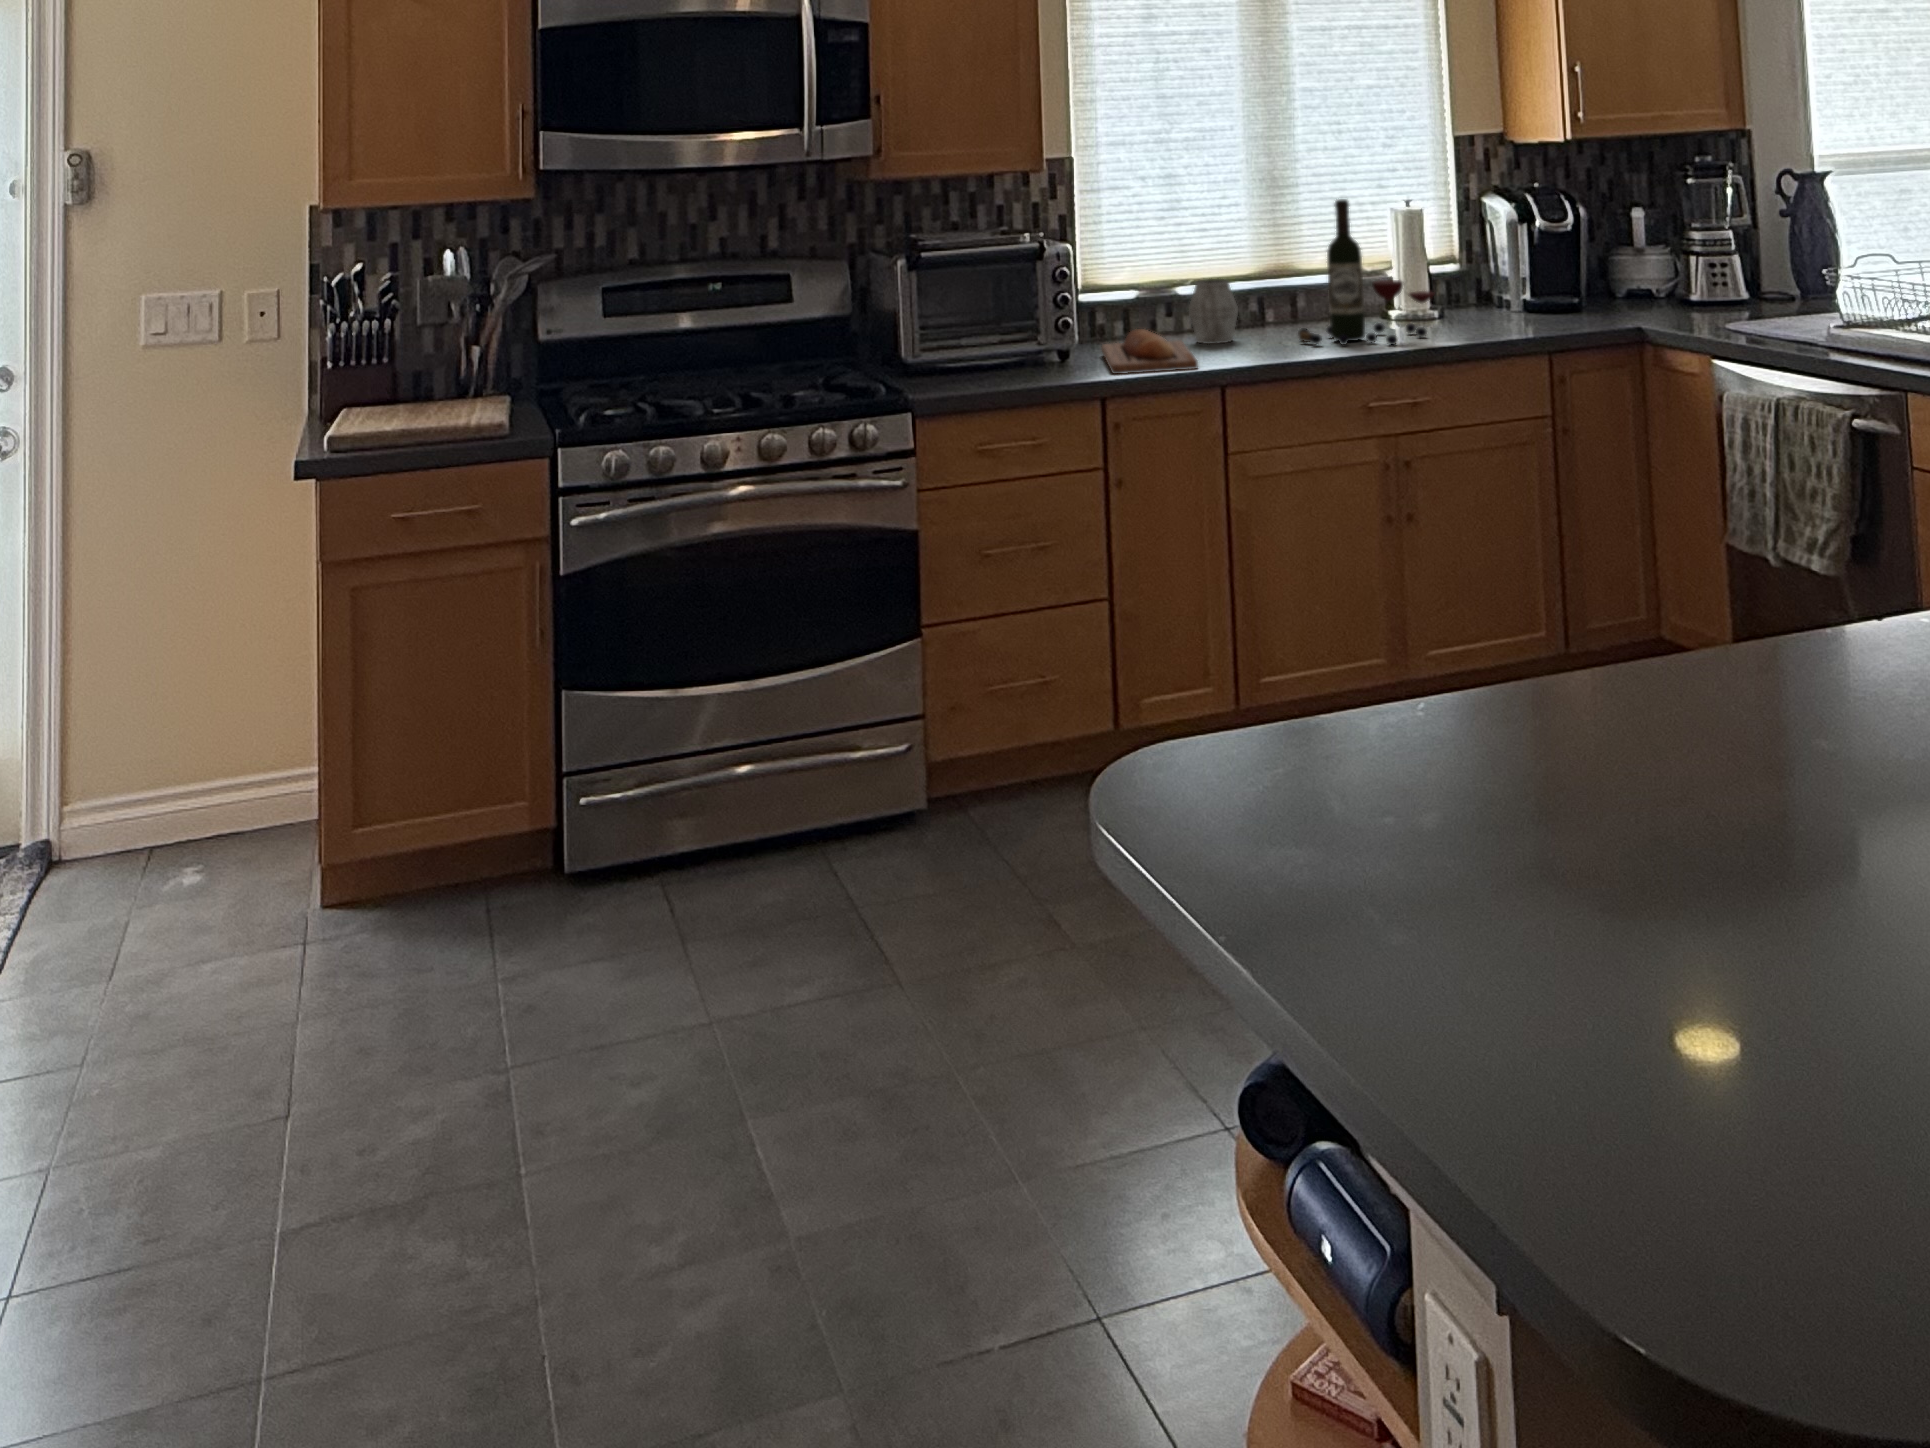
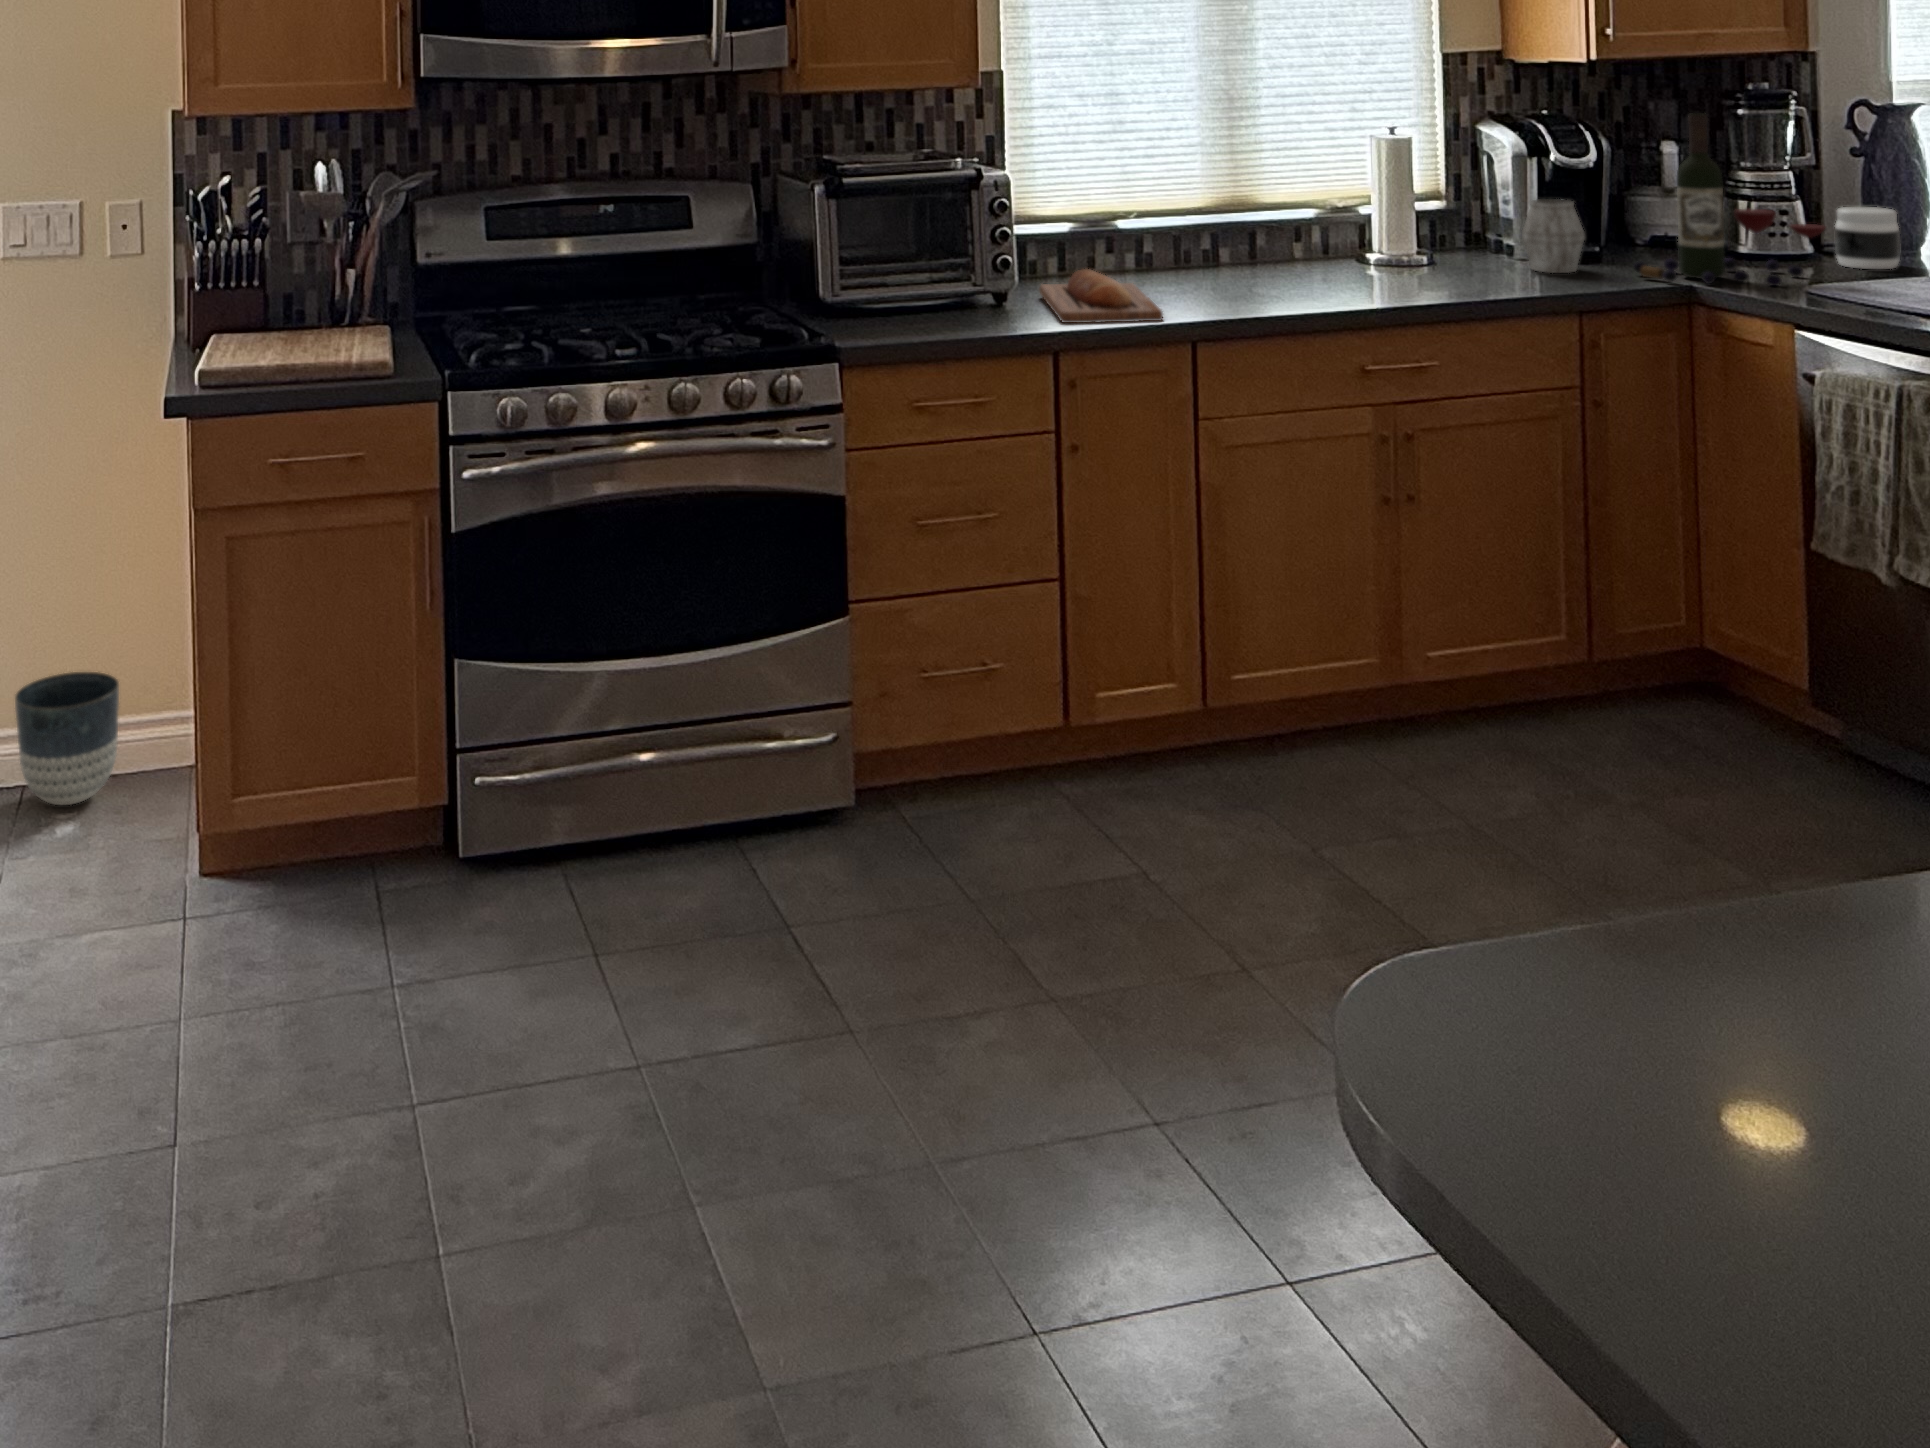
wine bottle: present [1298,199,1434,345] -> present [1633,113,1826,286]
jar: none [1760,258,1809,309] -> present [1835,207,1900,269]
mug: present [1189,279,1238,344] -> present [1522,199,1585,273]
planter: none [145,734,248,860] -> present [15,672,119,805]

